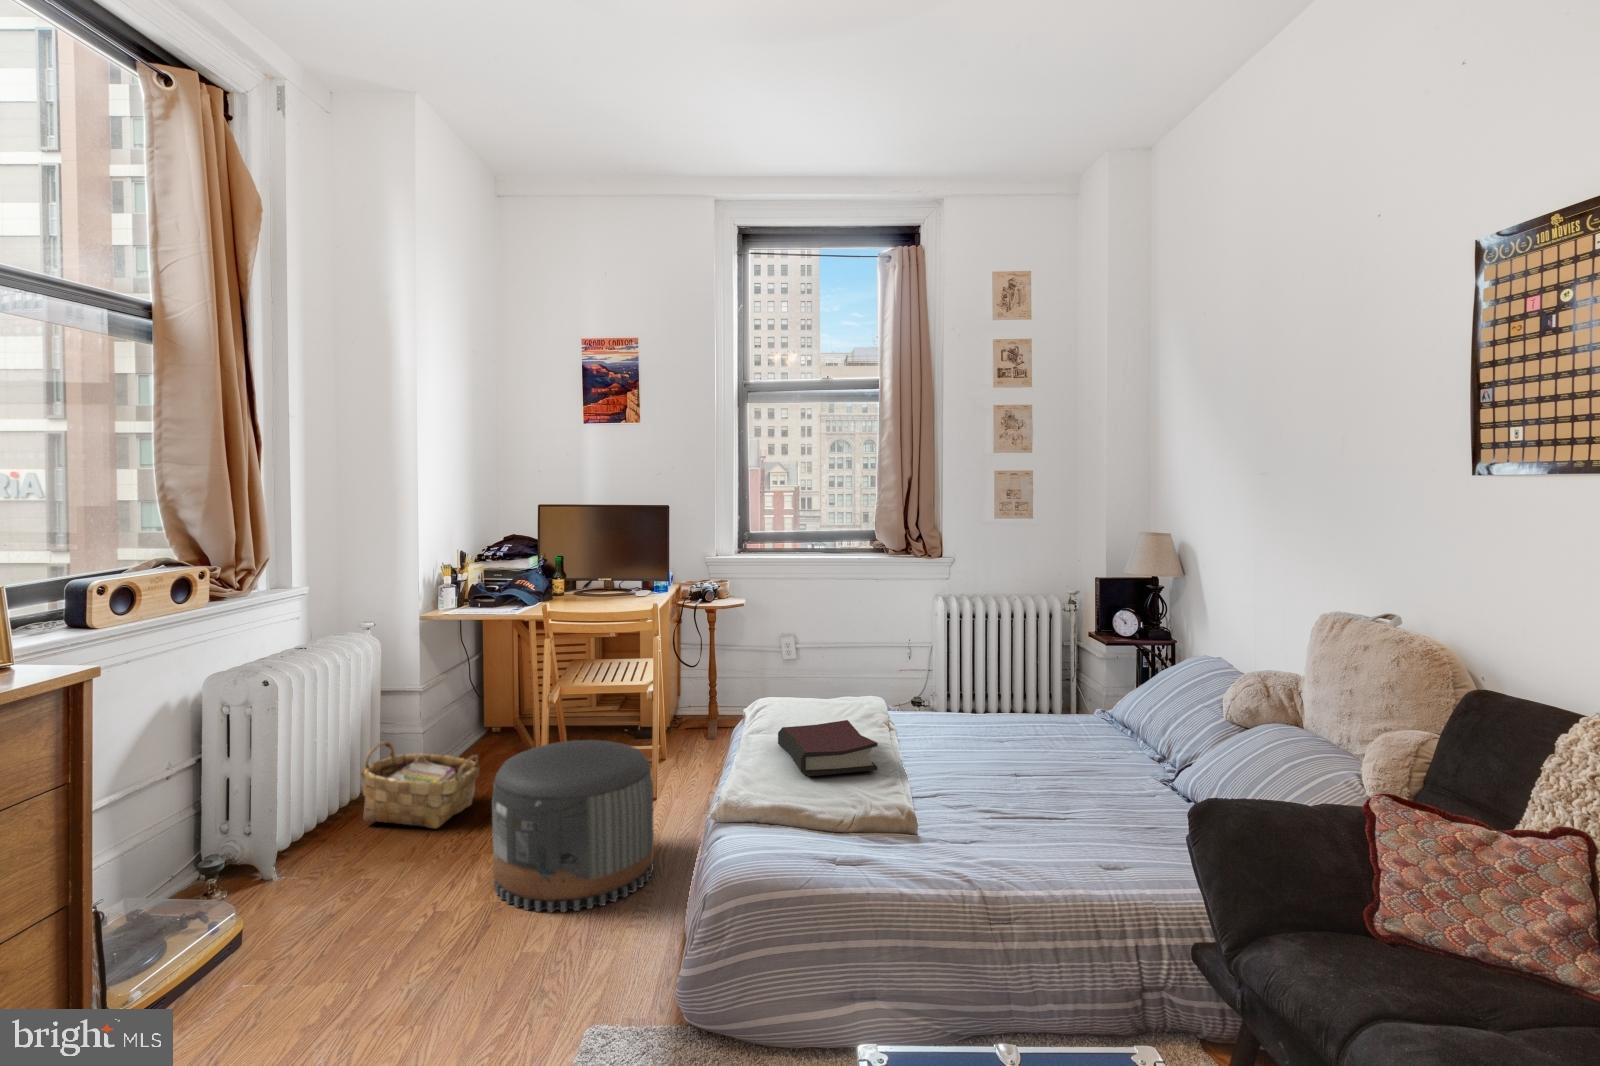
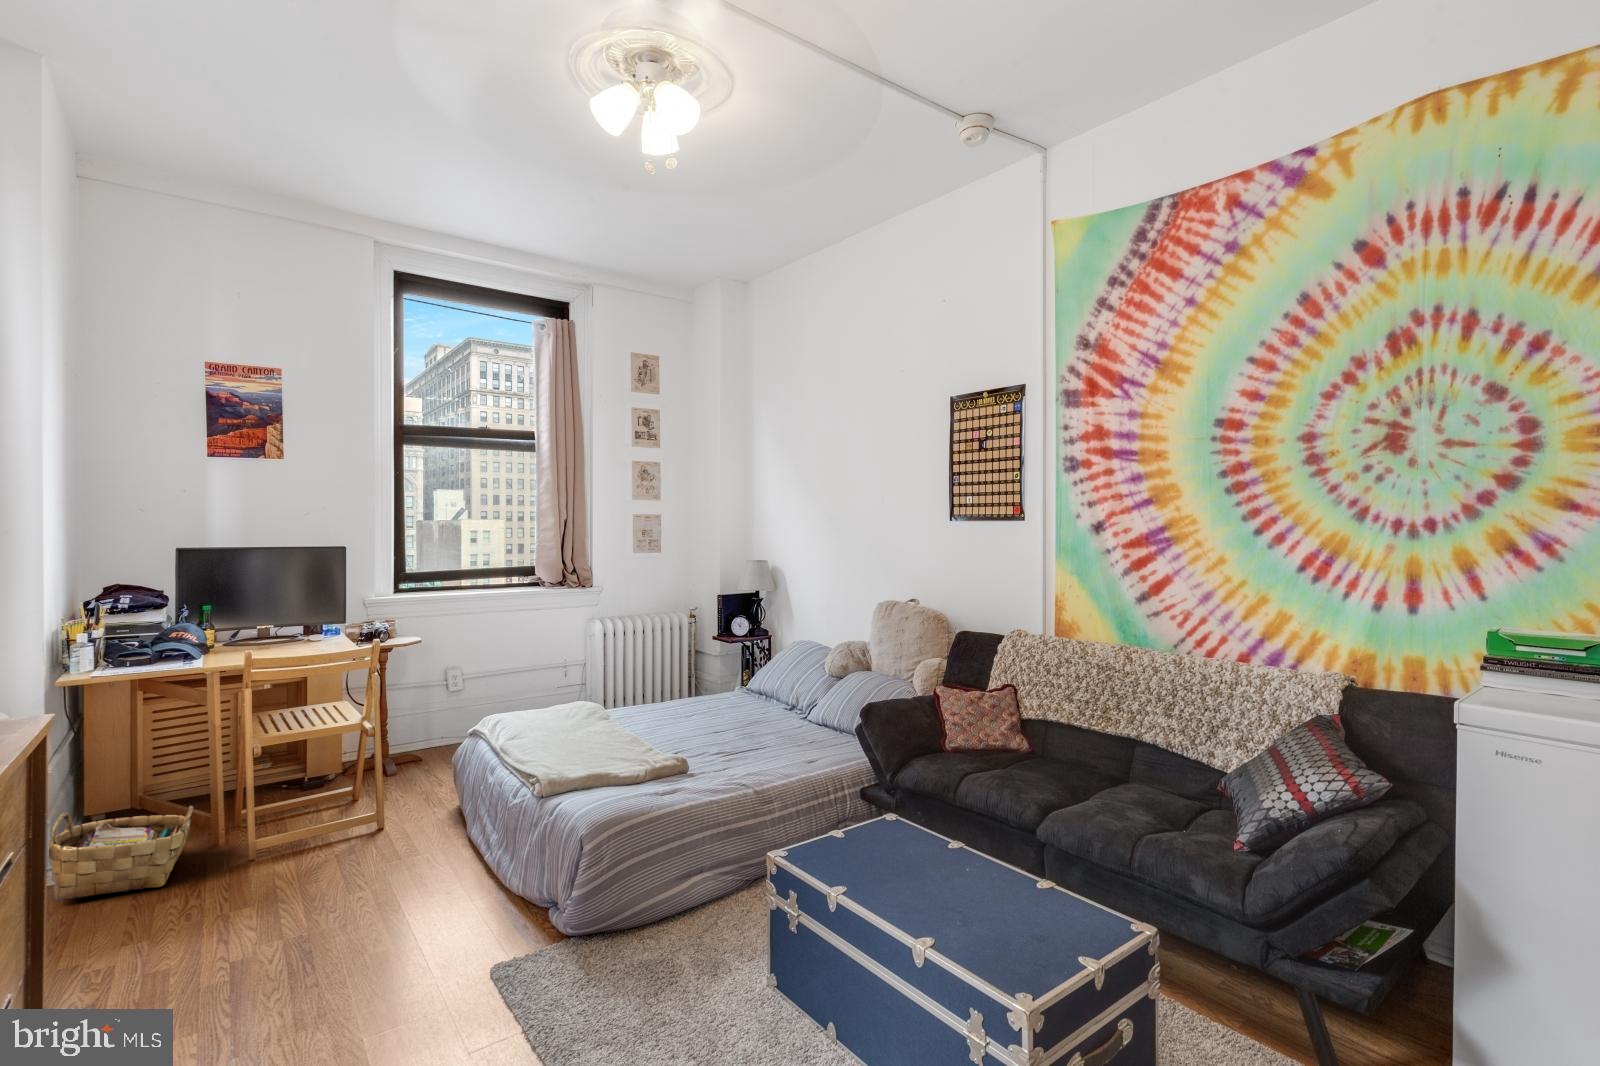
hardback book: present [778,720,878,777] -> none [550,706,640,747]
pouf: present [492,740,654,913] -> none [286,758,444,914]

